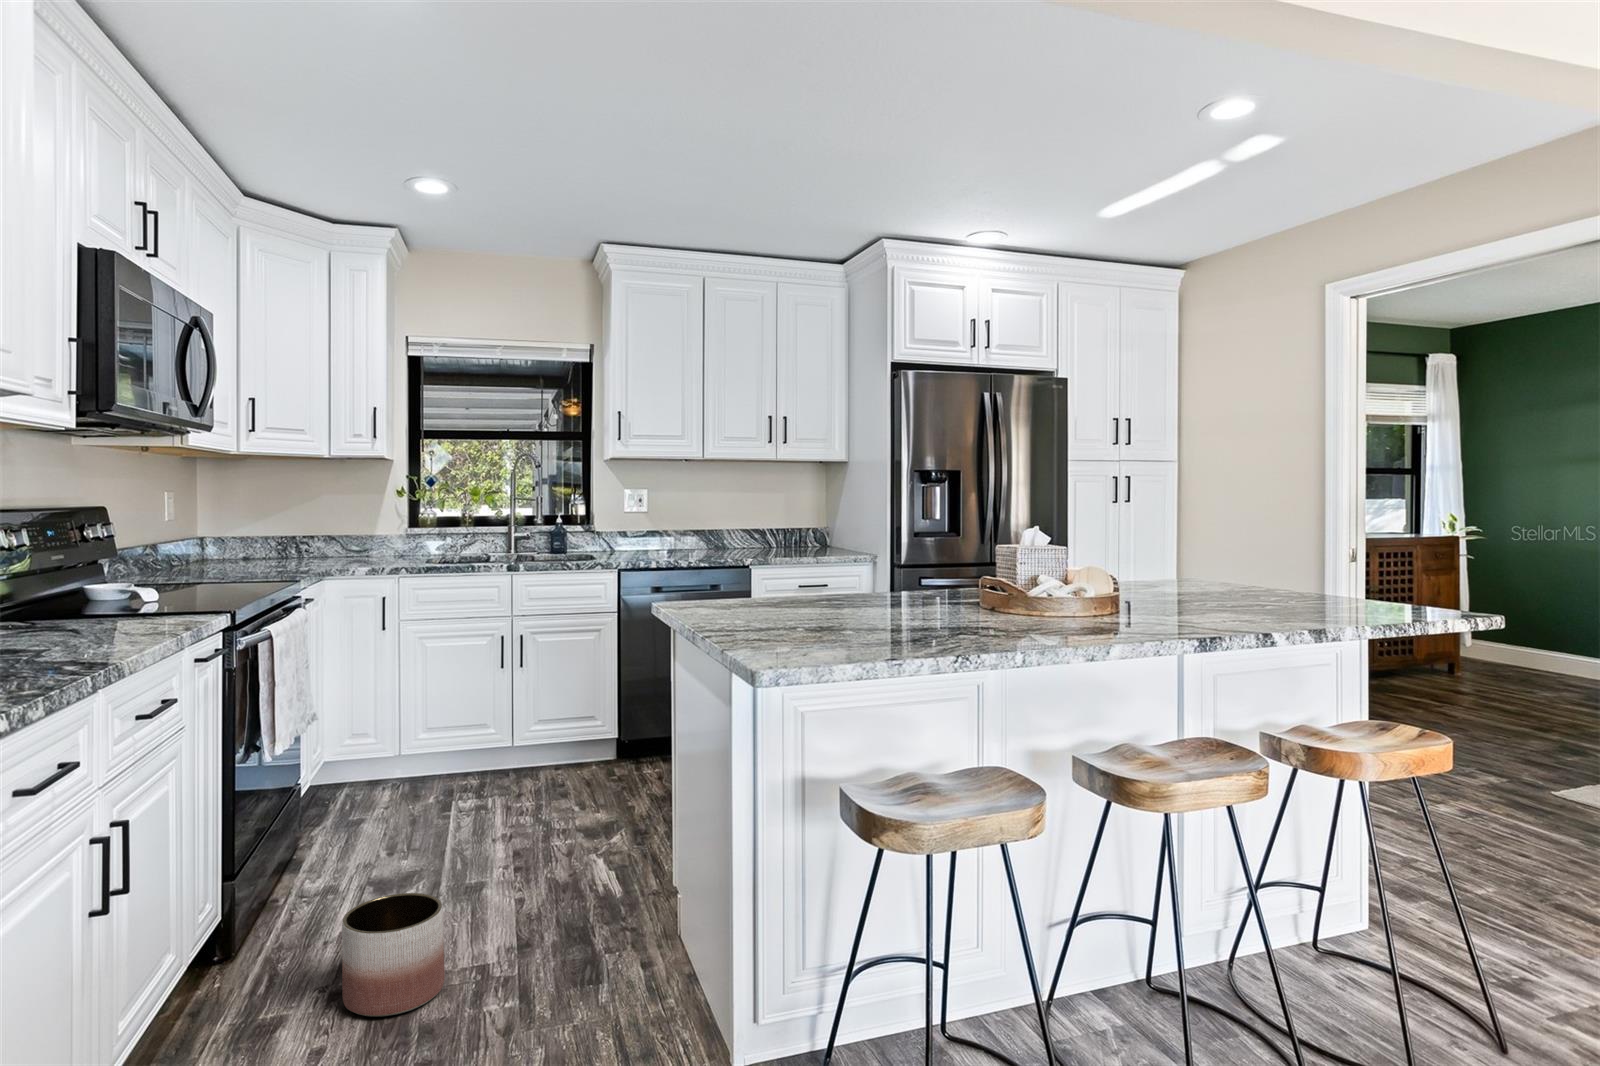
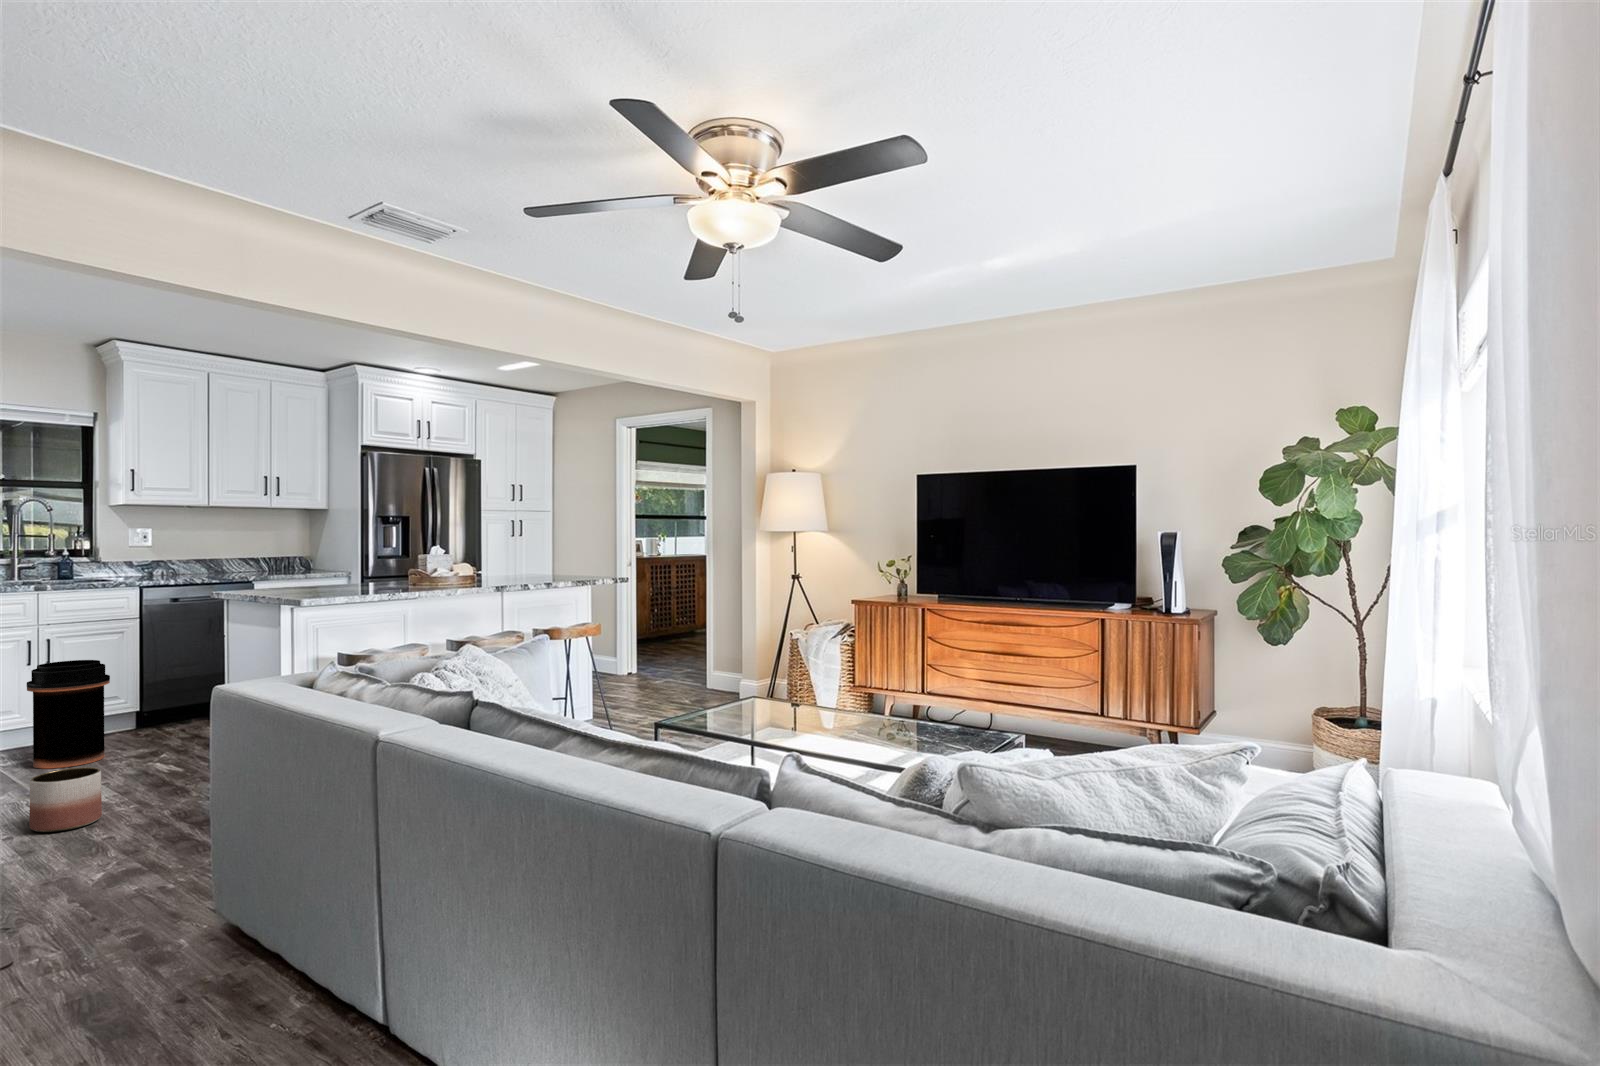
trash can: none [460,674,554,829] -> present [27,660,110,768]

